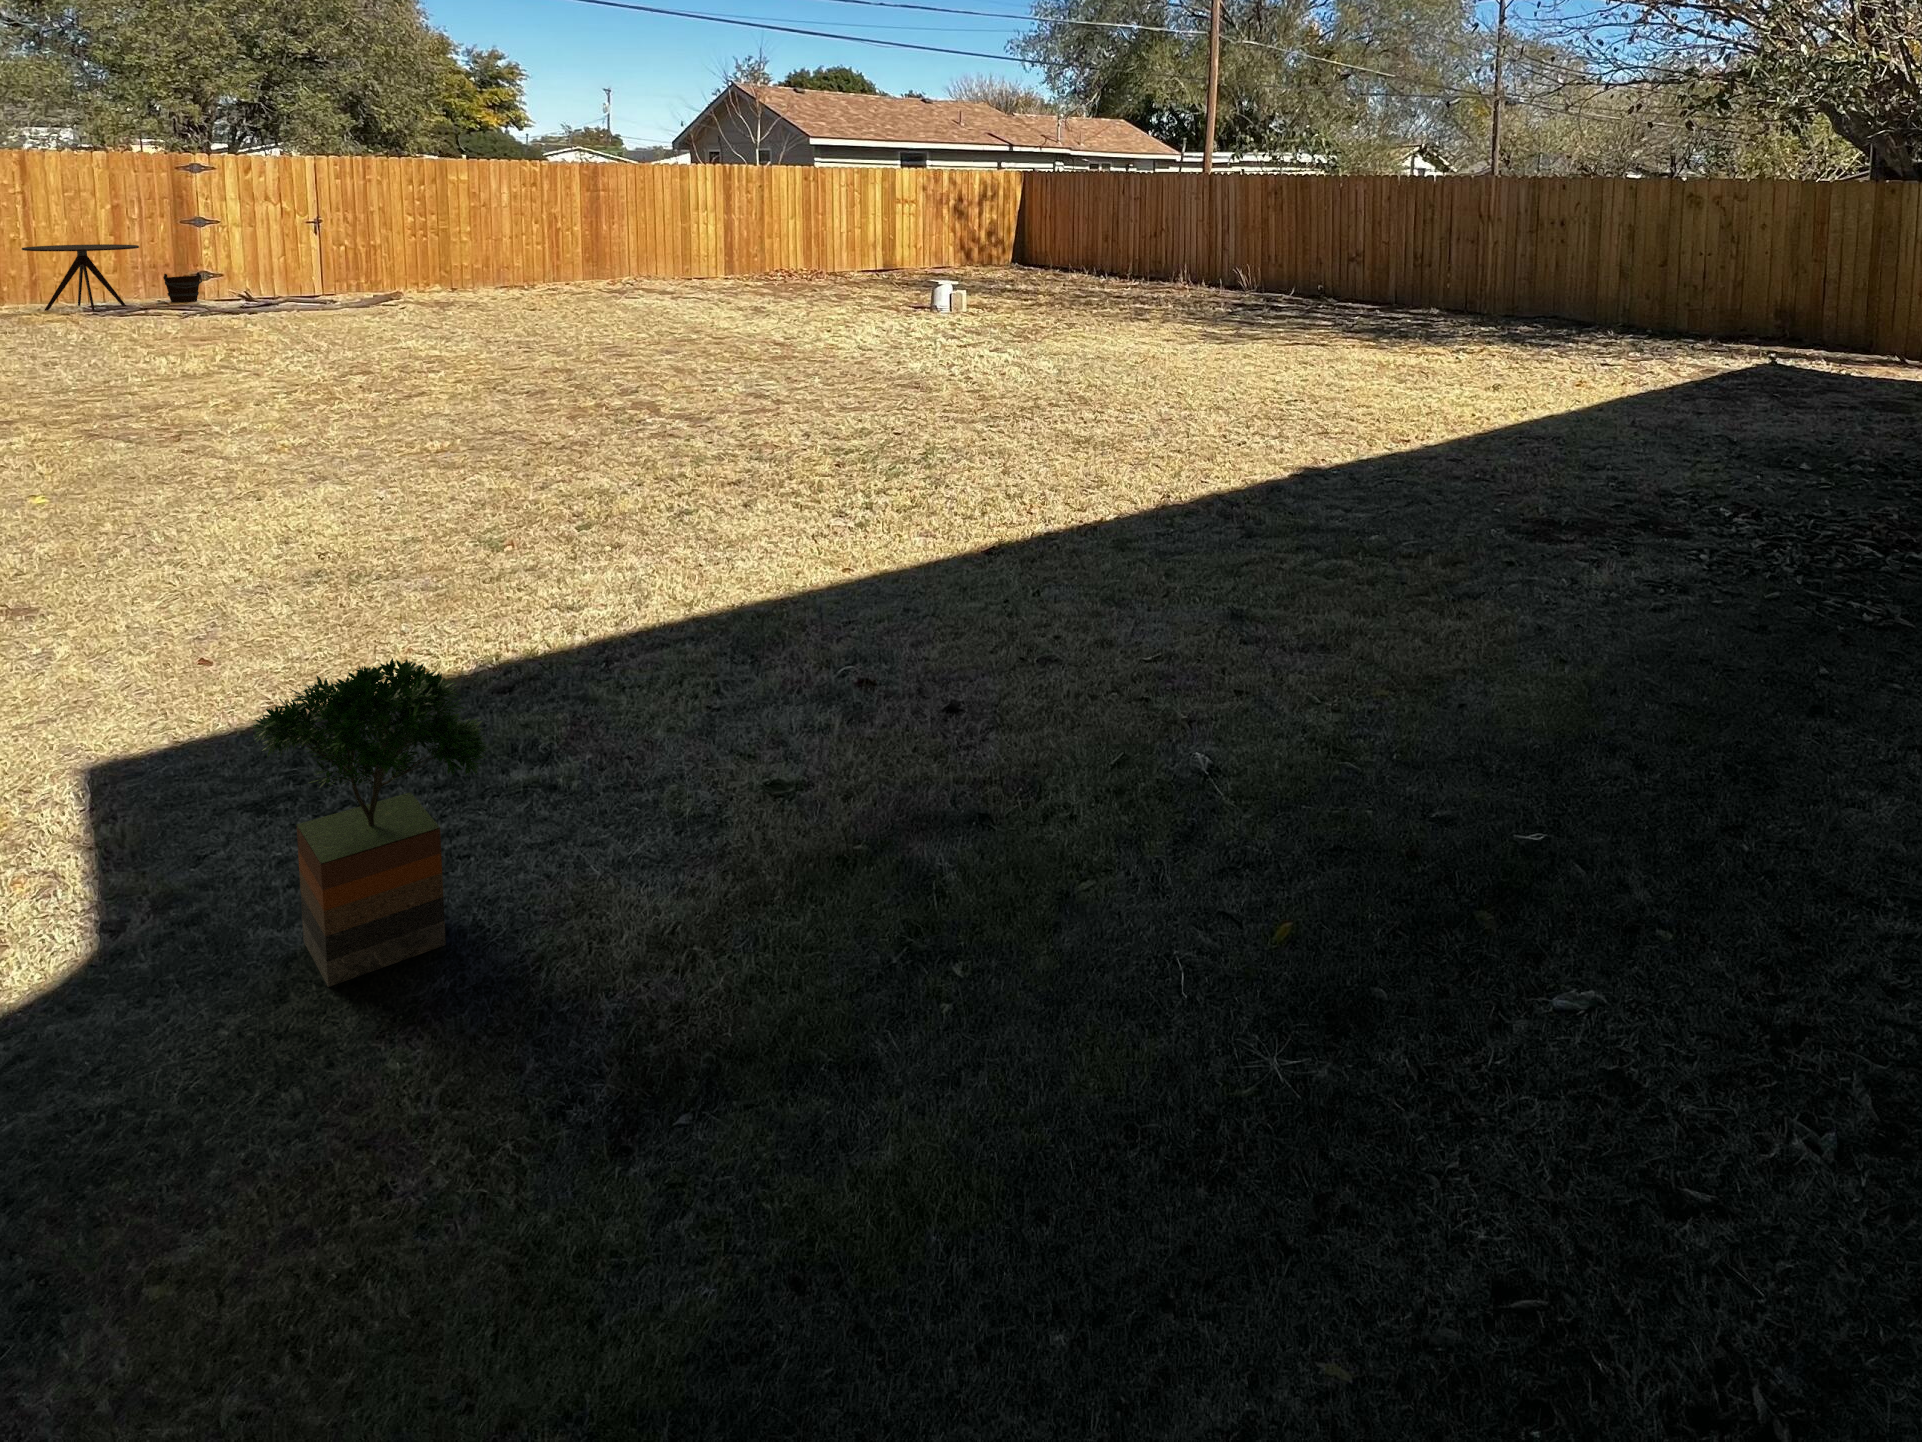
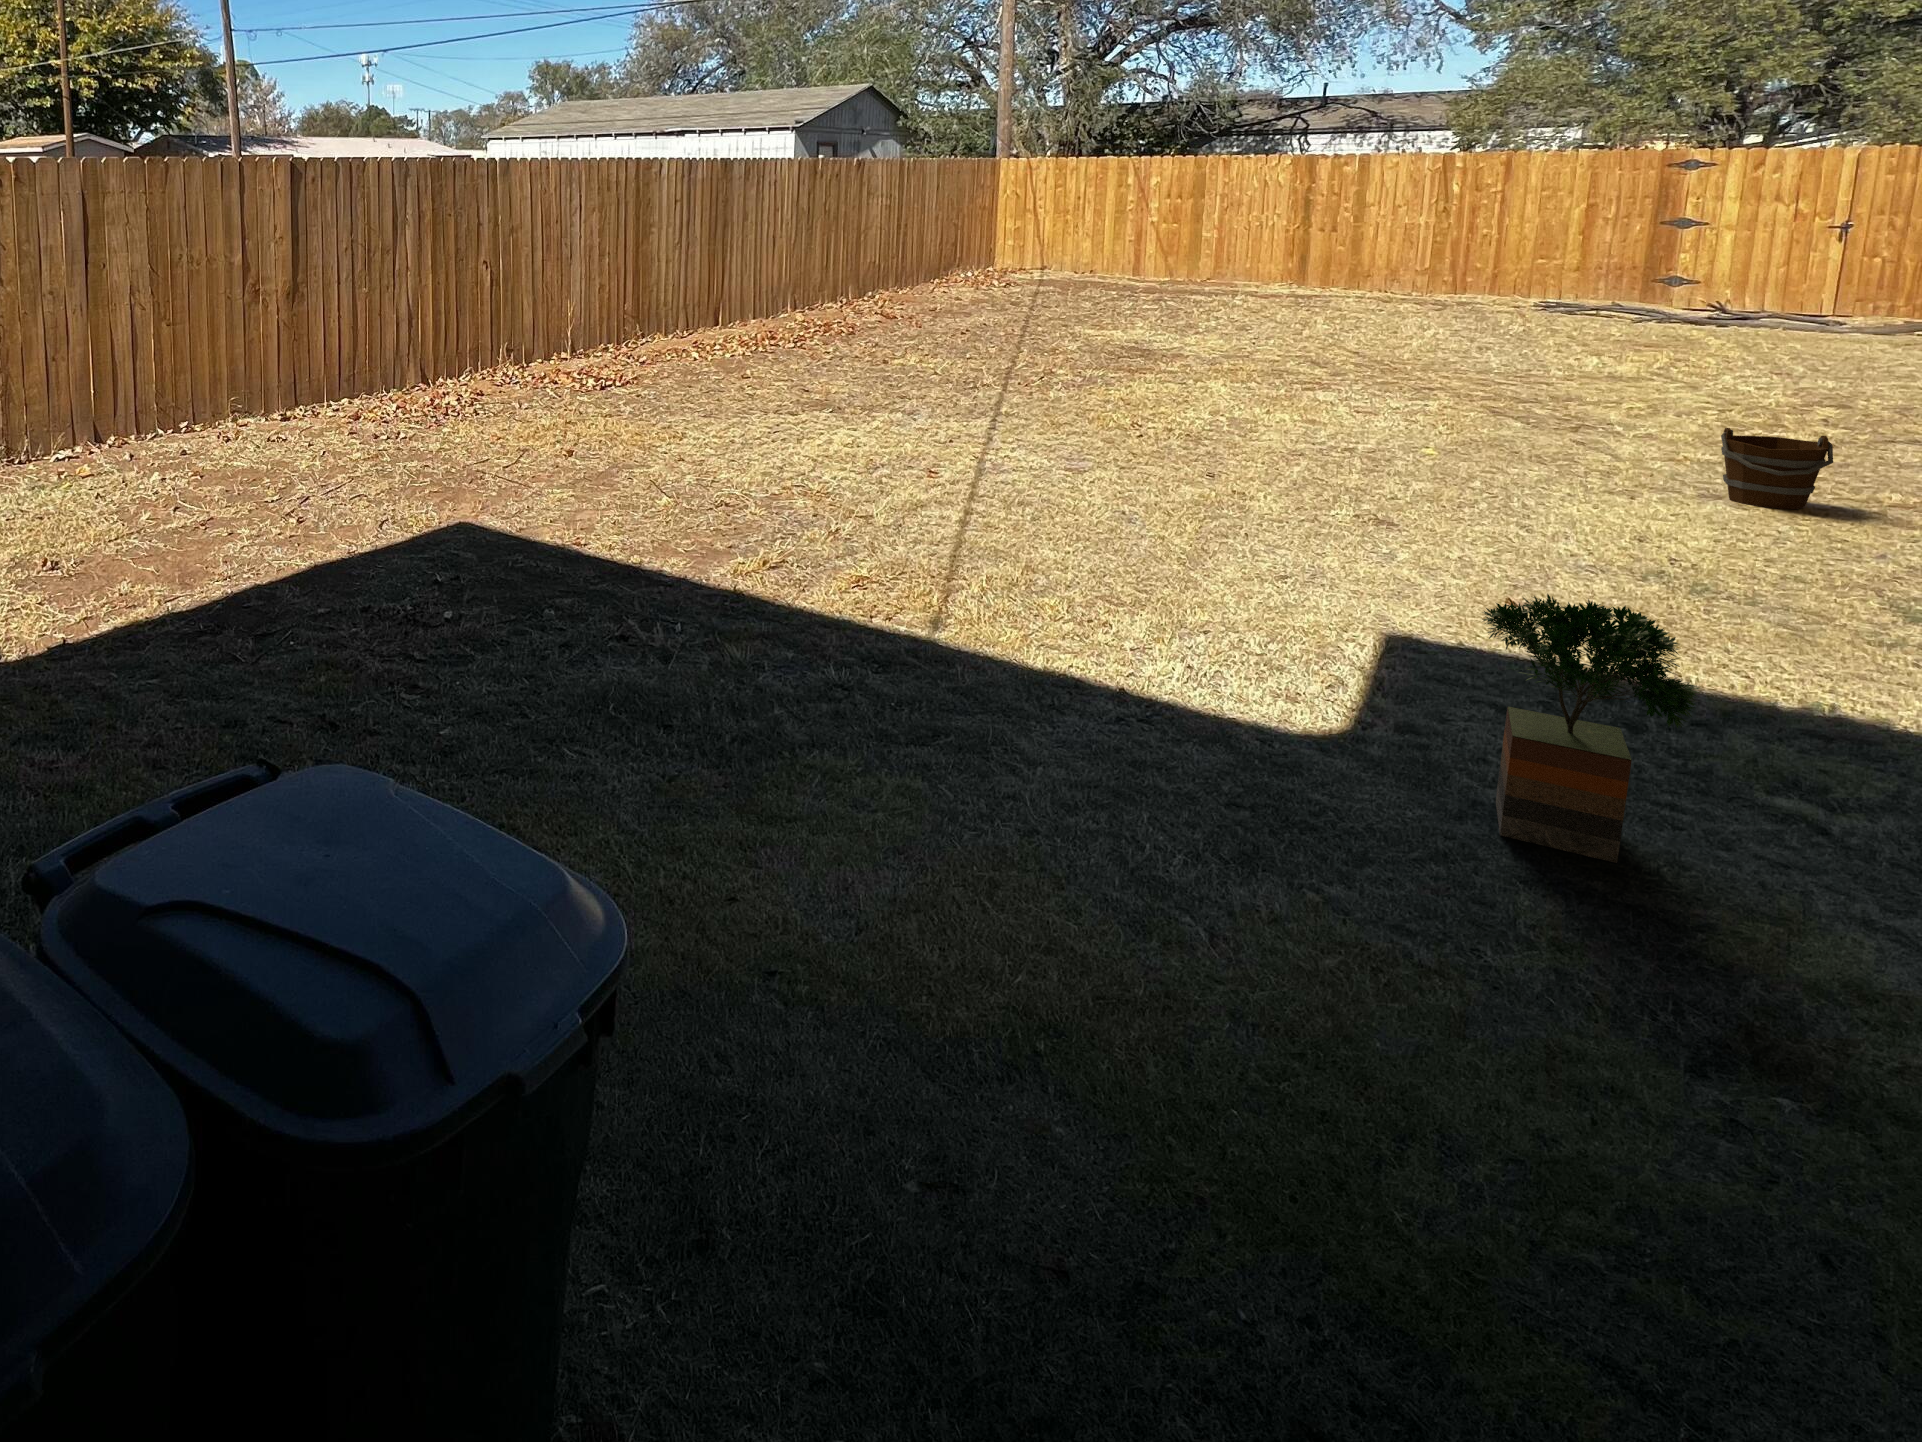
round table: present [22,244,139,311] -> none [1494,241,1609,305]
bucket: present [163,272,202,302] -> present [1721,428,1833,509]

